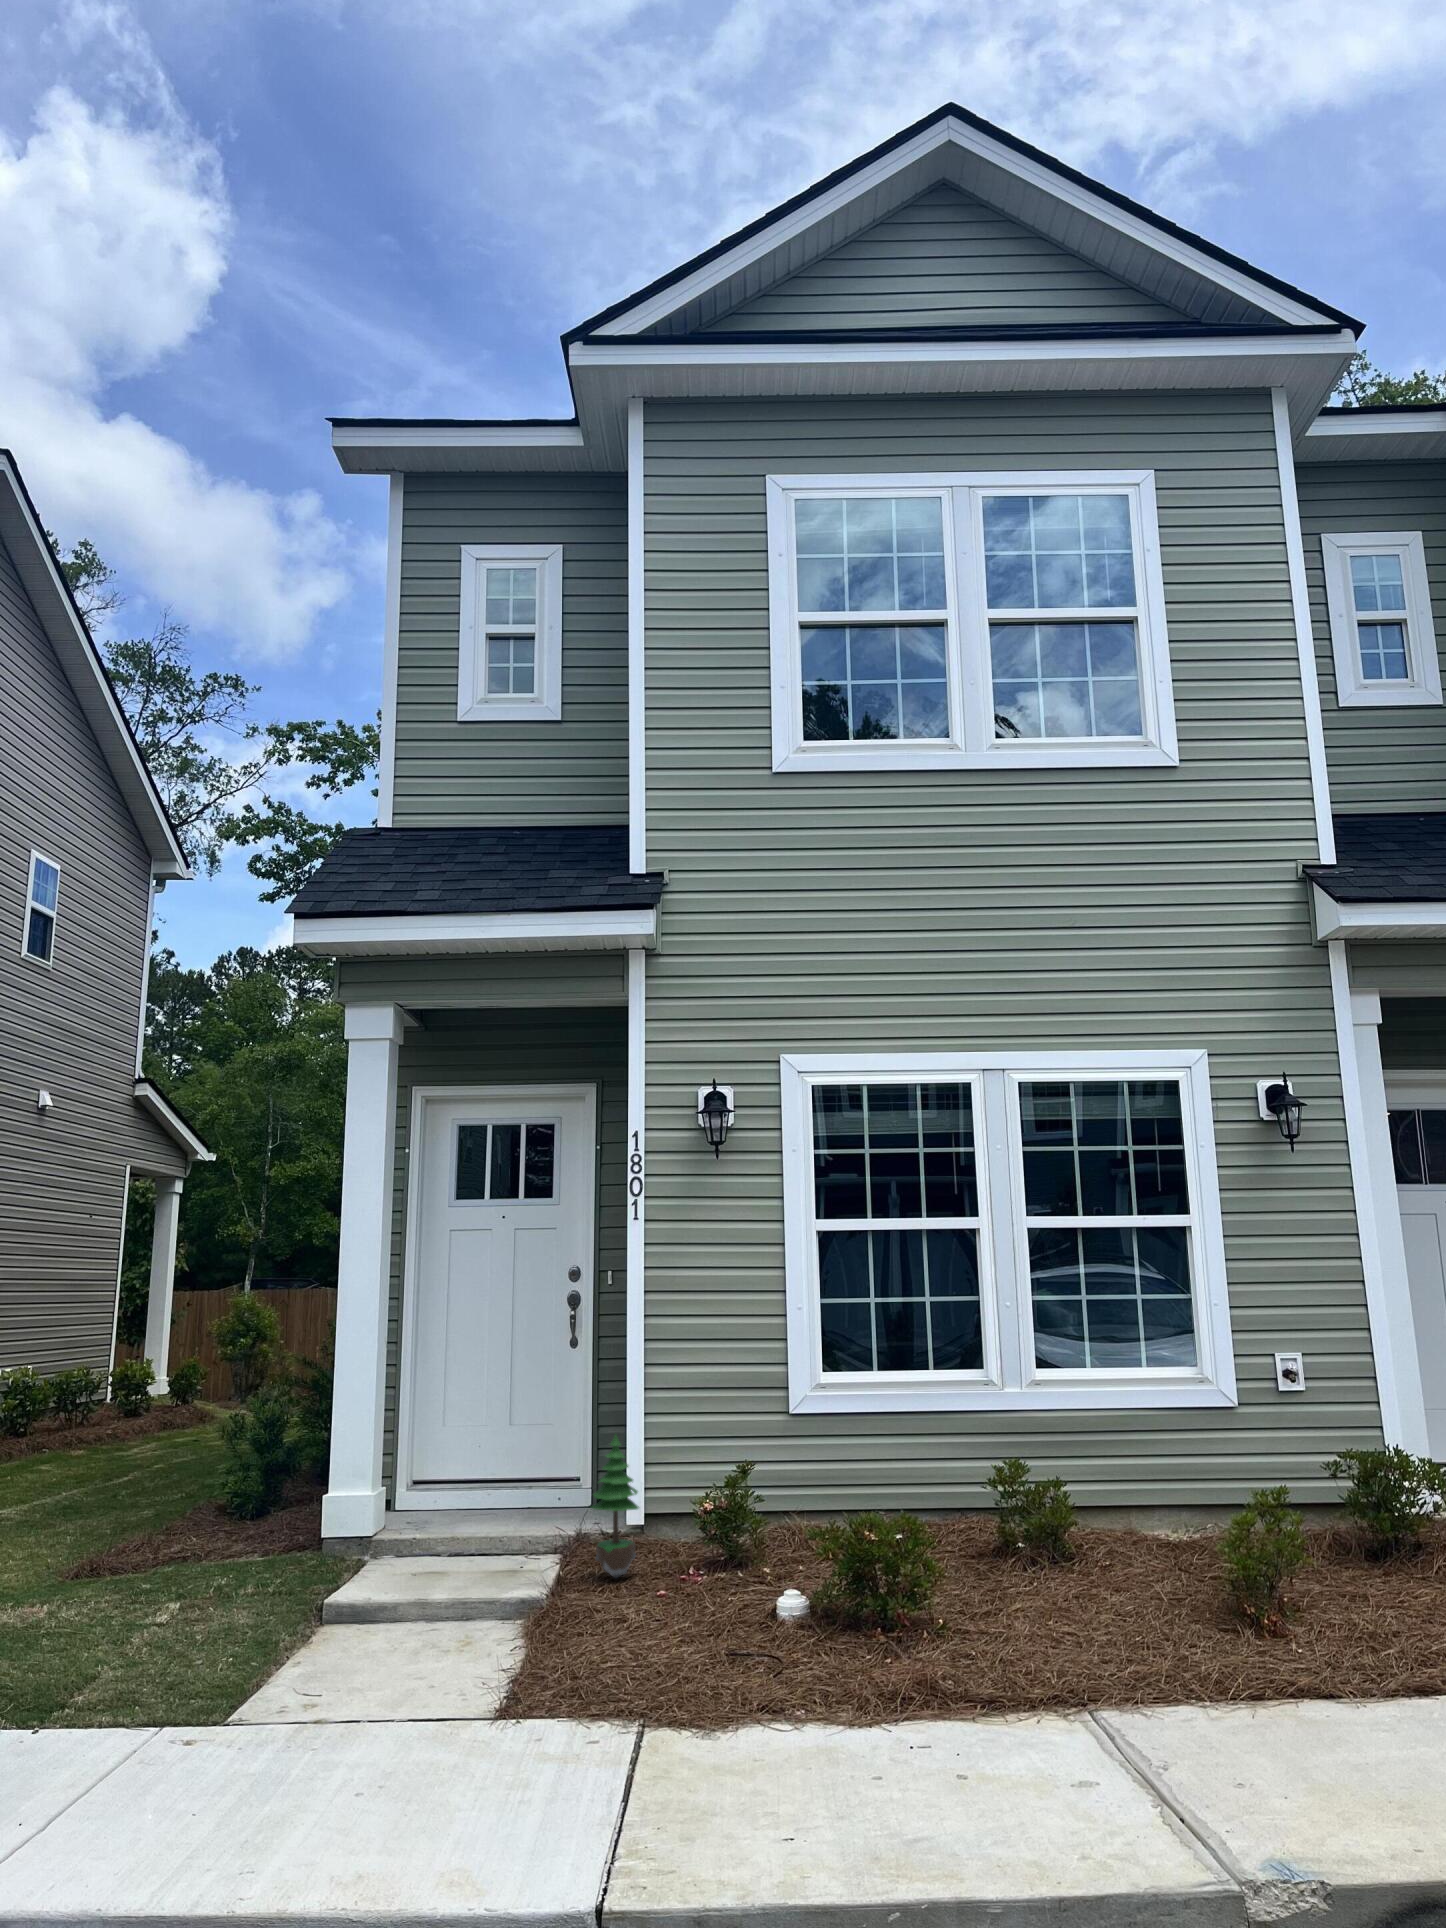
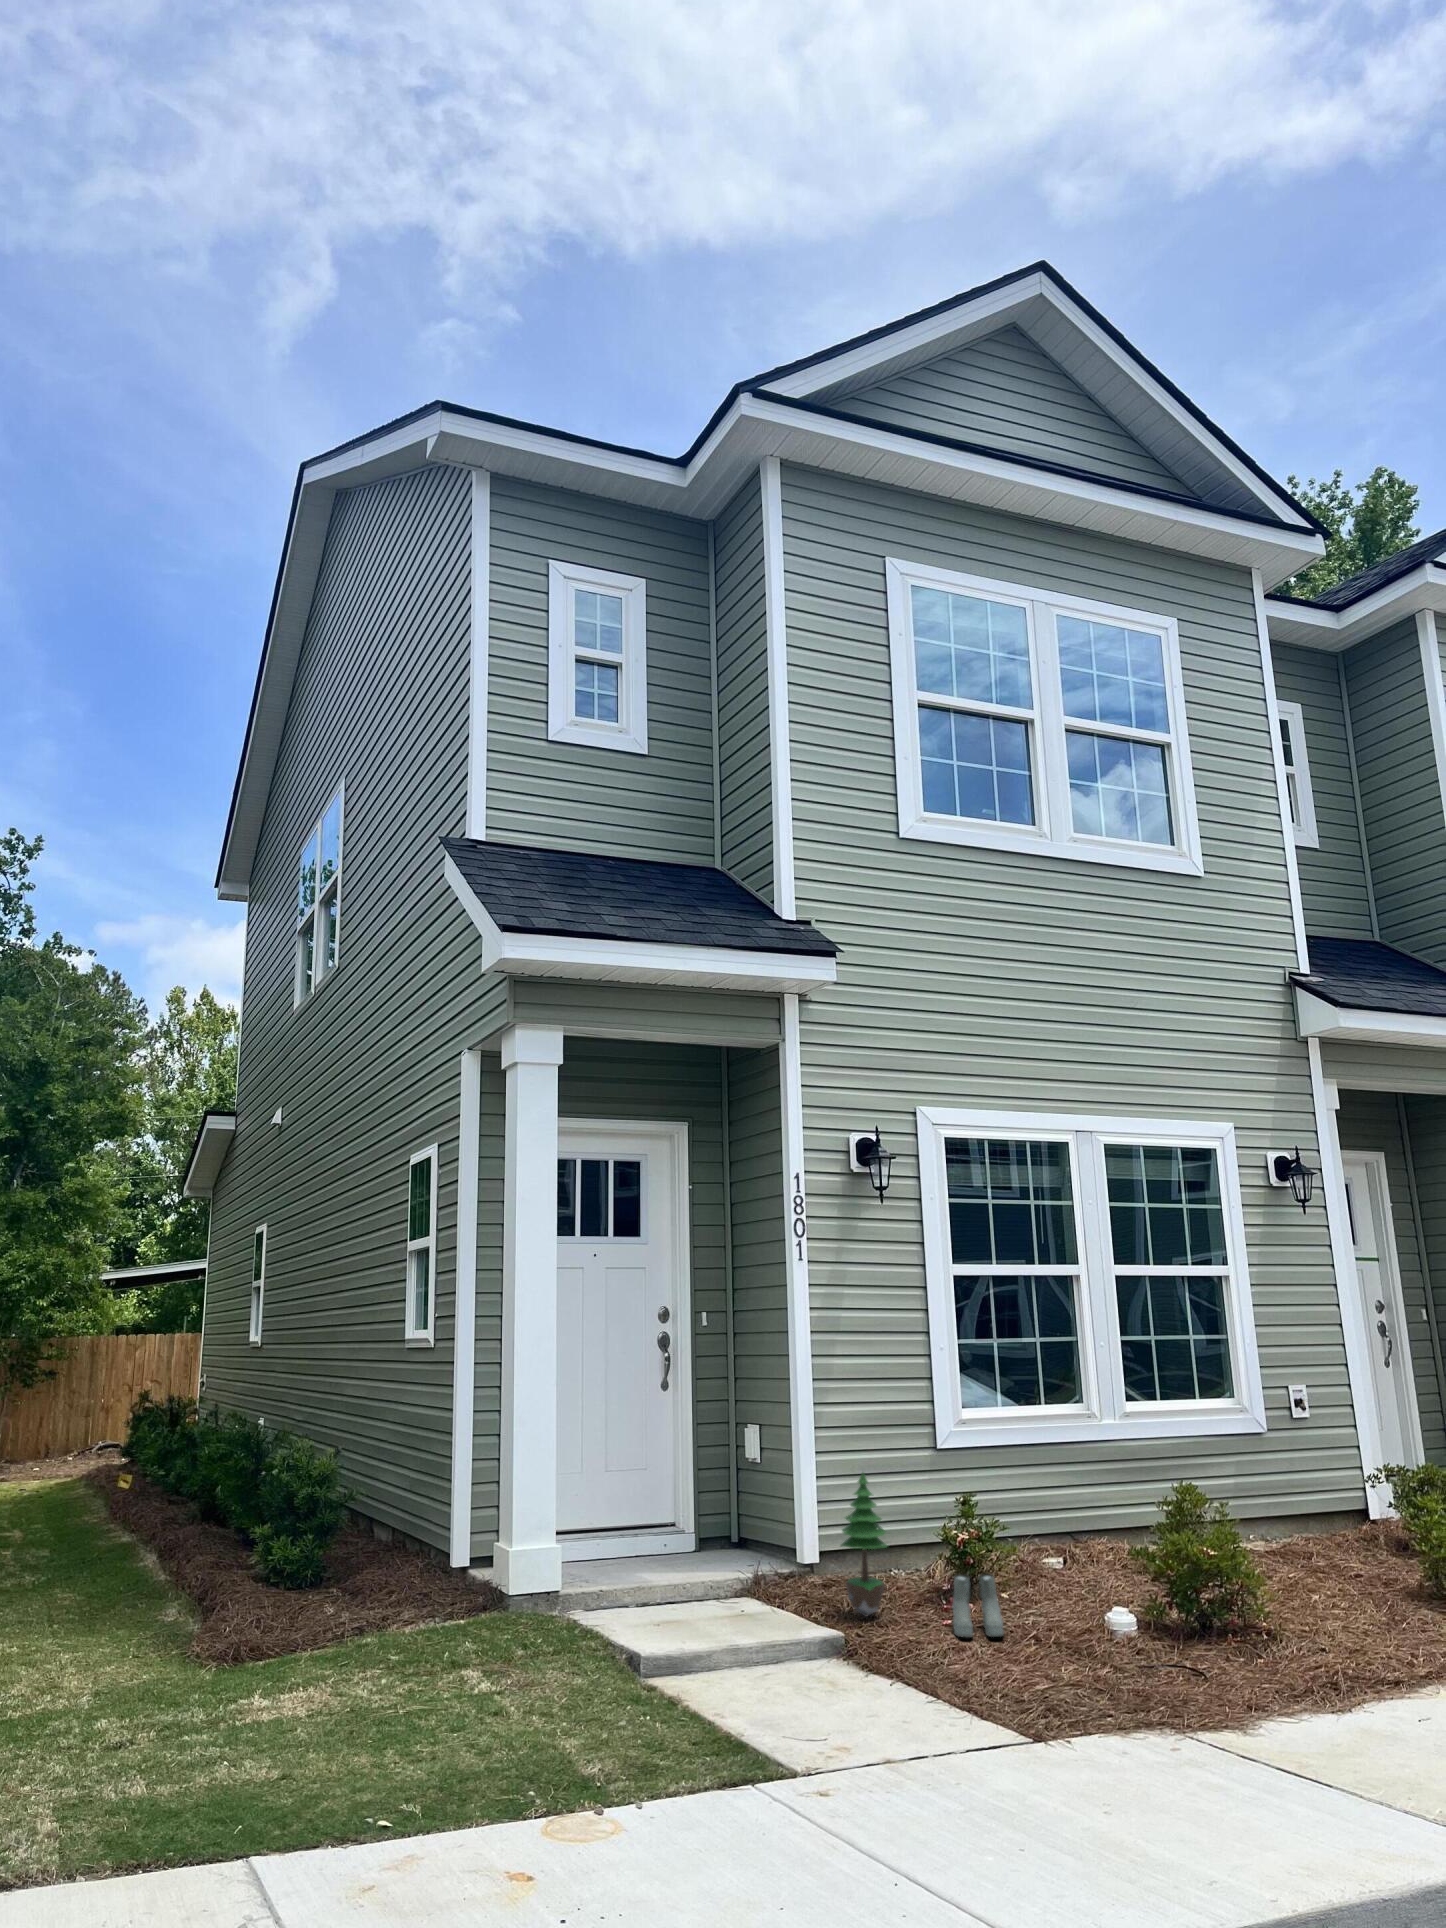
boots: none [662,1541,724,1606] -> present [952,1574,1004,1638]

